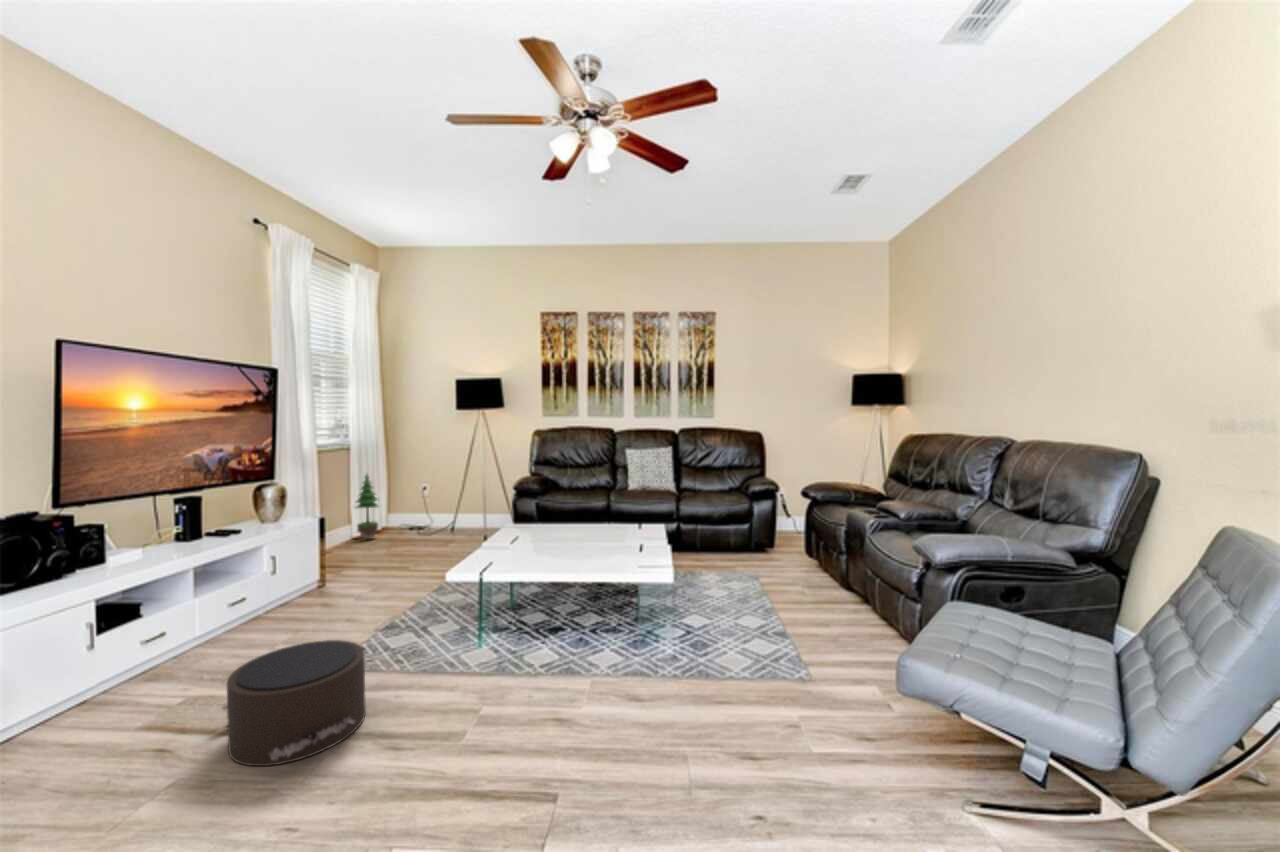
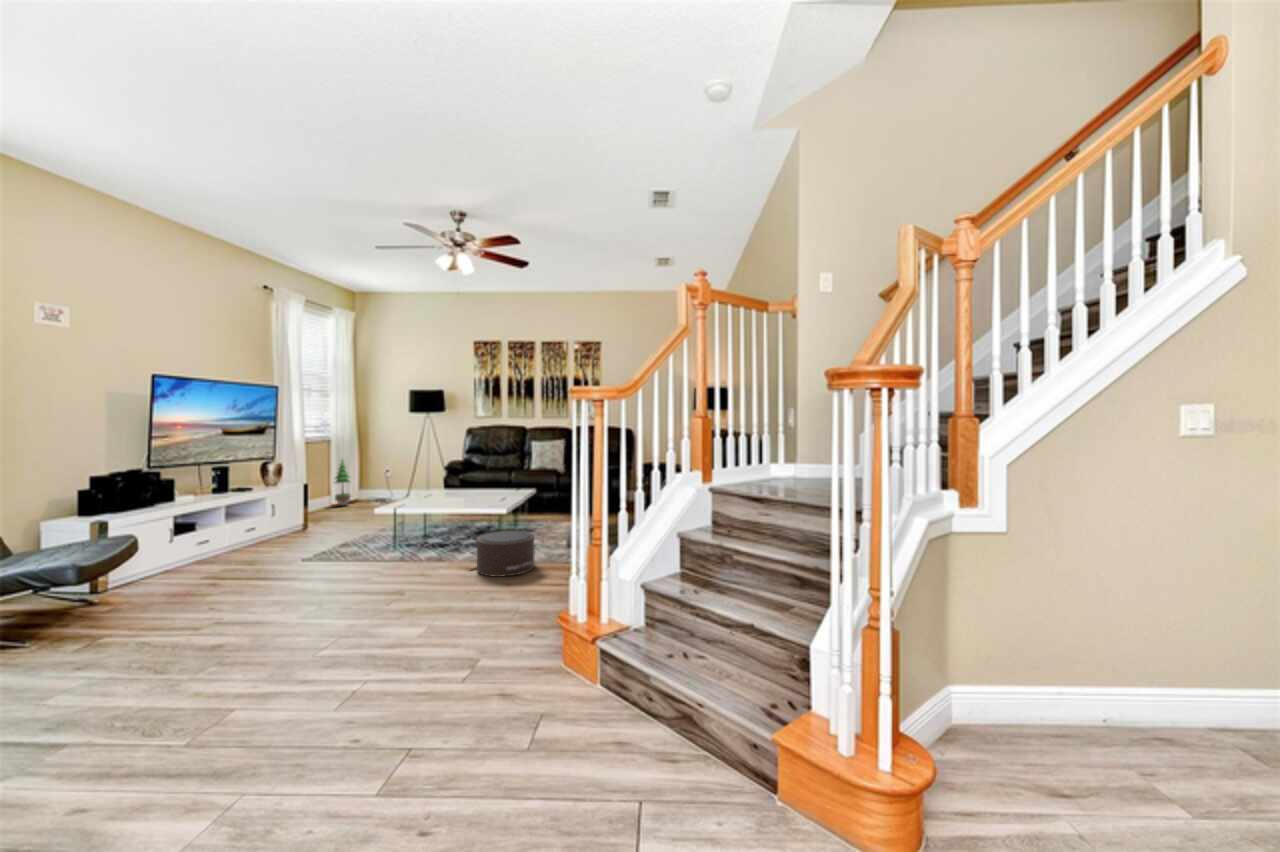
pouf: present [222,640,366,766] -> present [468,531,535,577]

